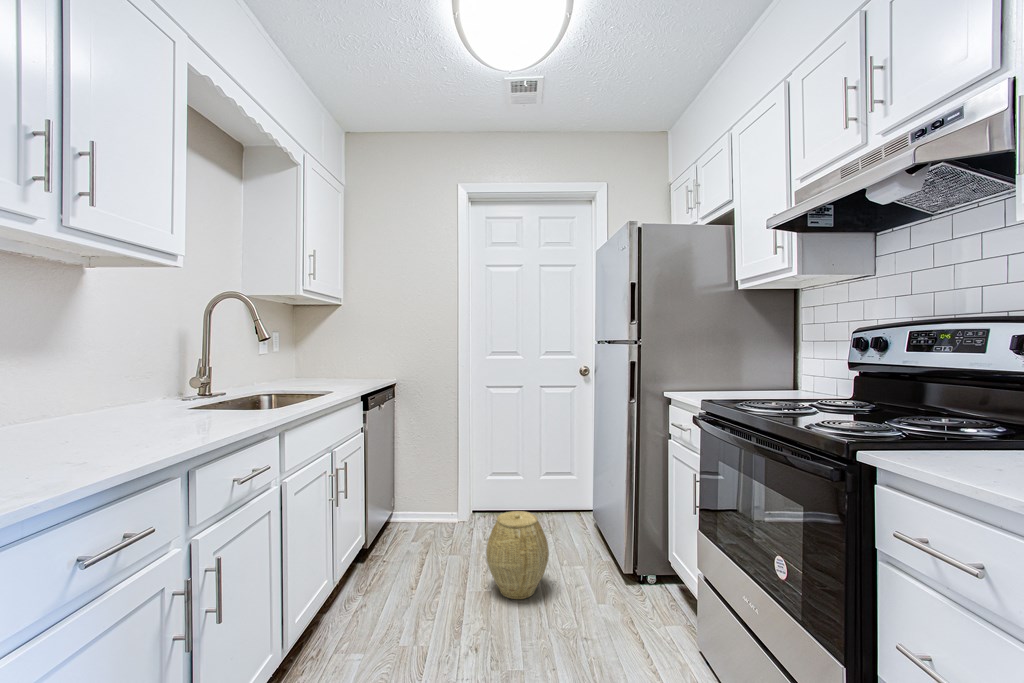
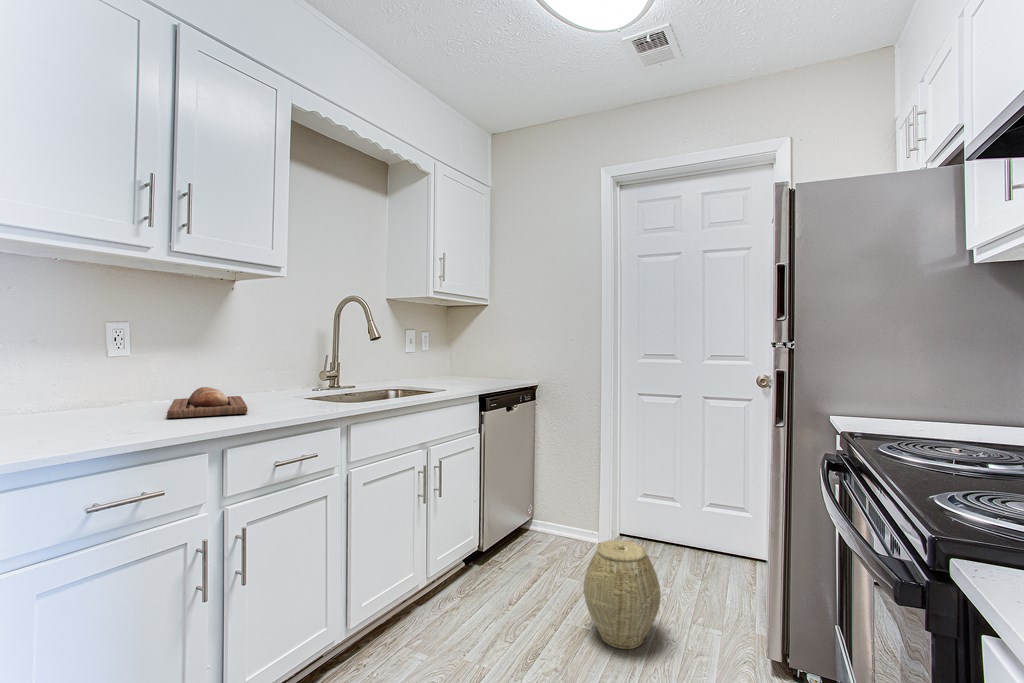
bread loaf: none [41,409,189,450] -> present [167,387,247,418]

